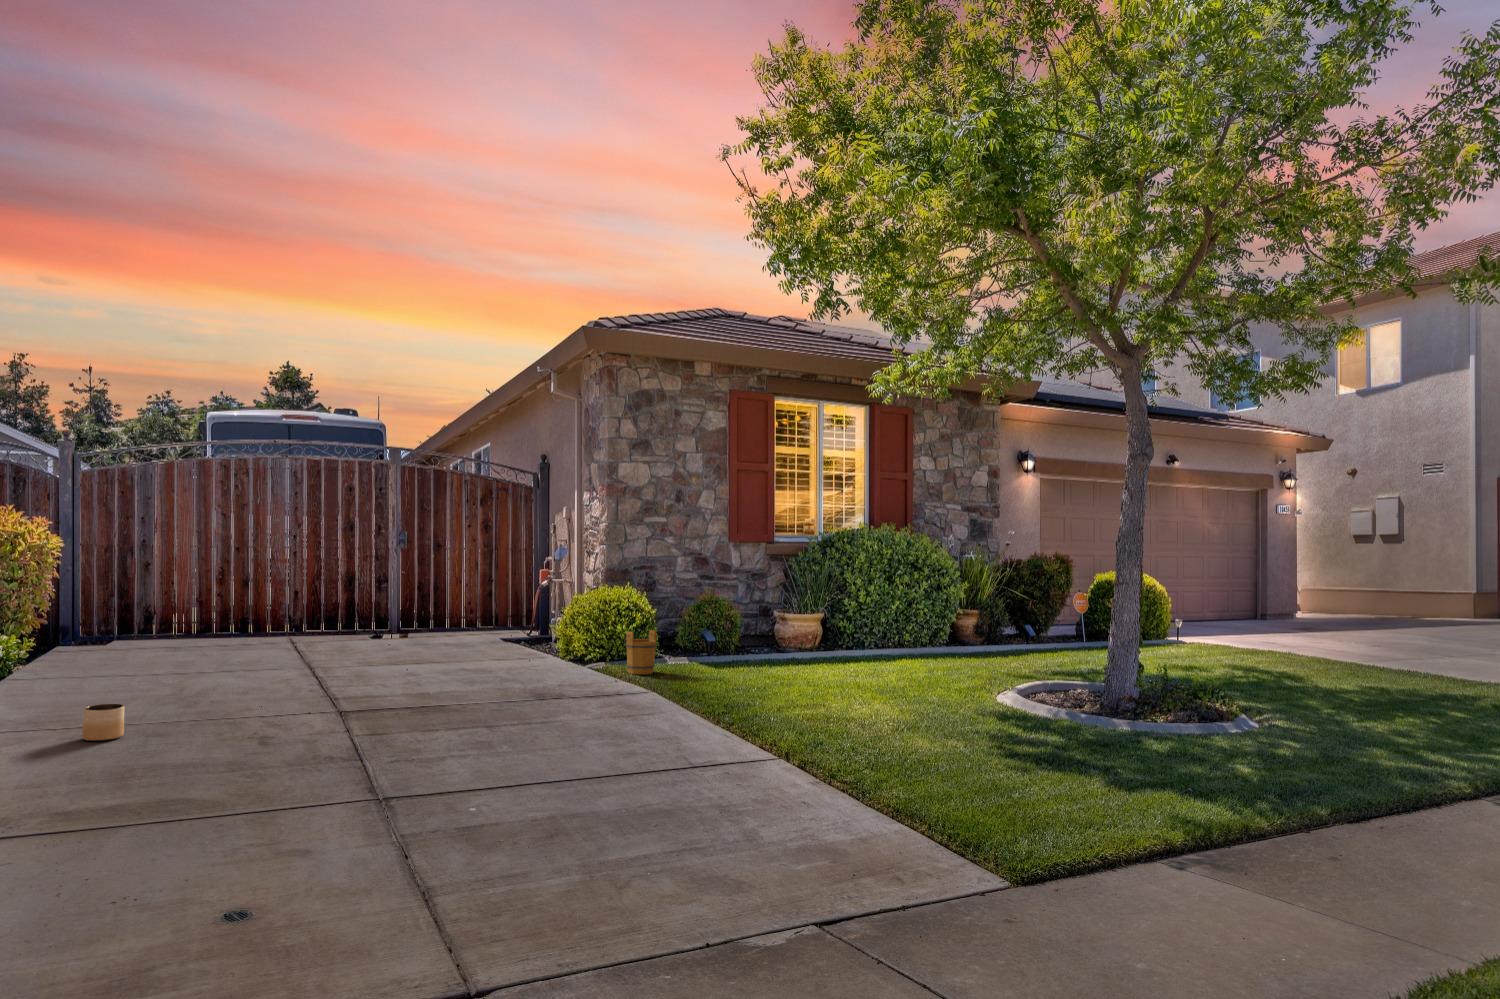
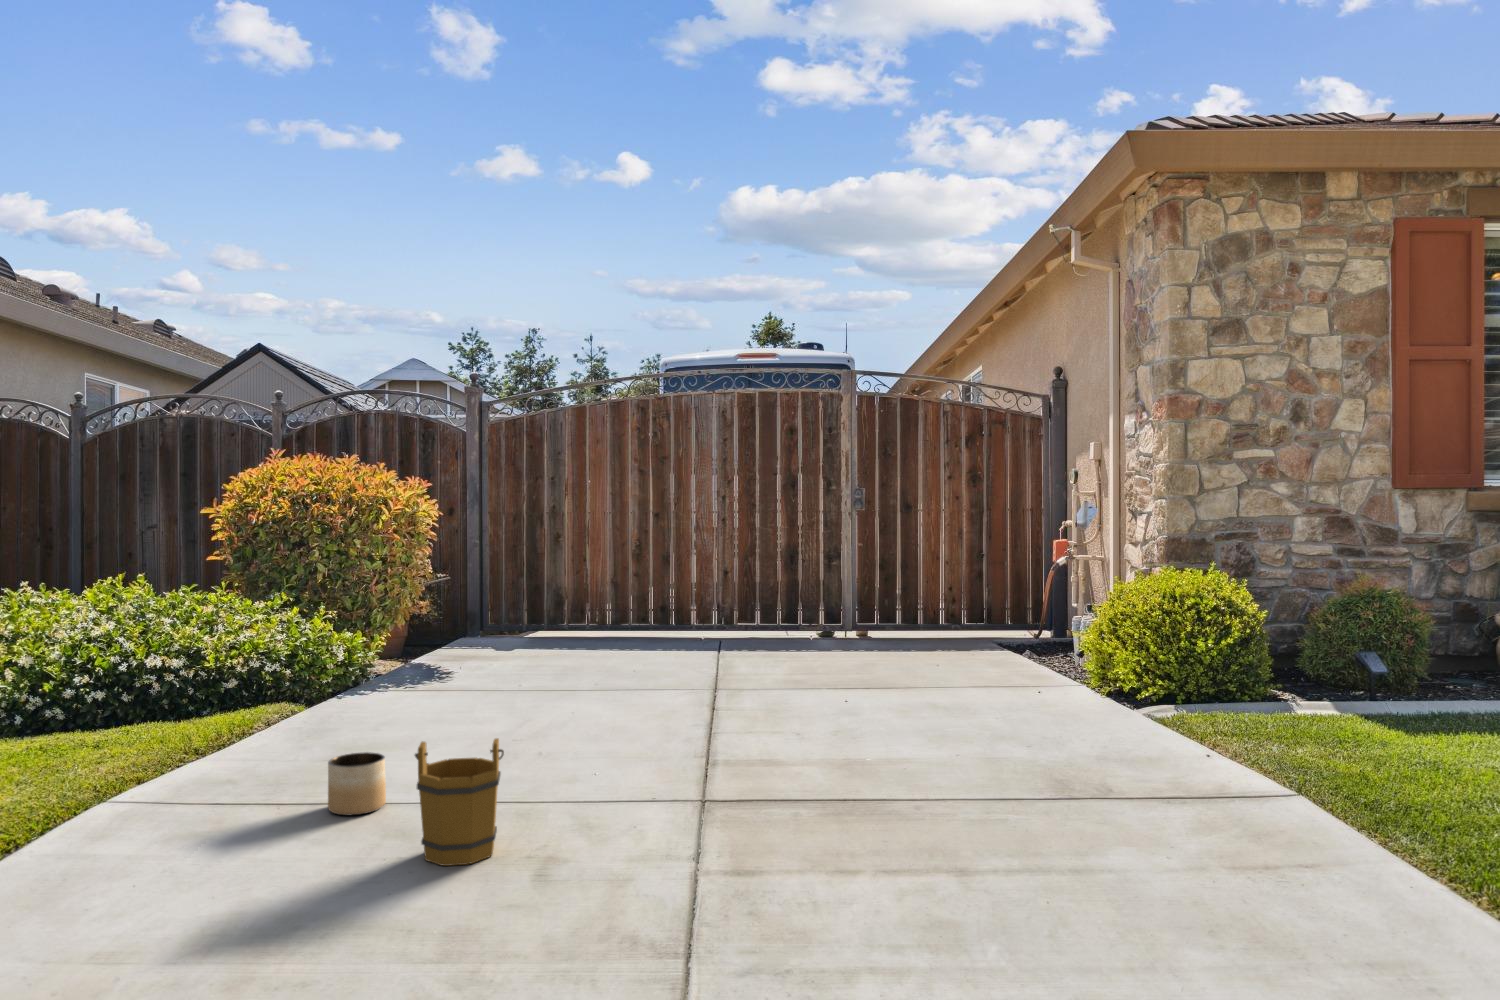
bucket: present [624,630,657,675] -> present [415,738,504,866]

